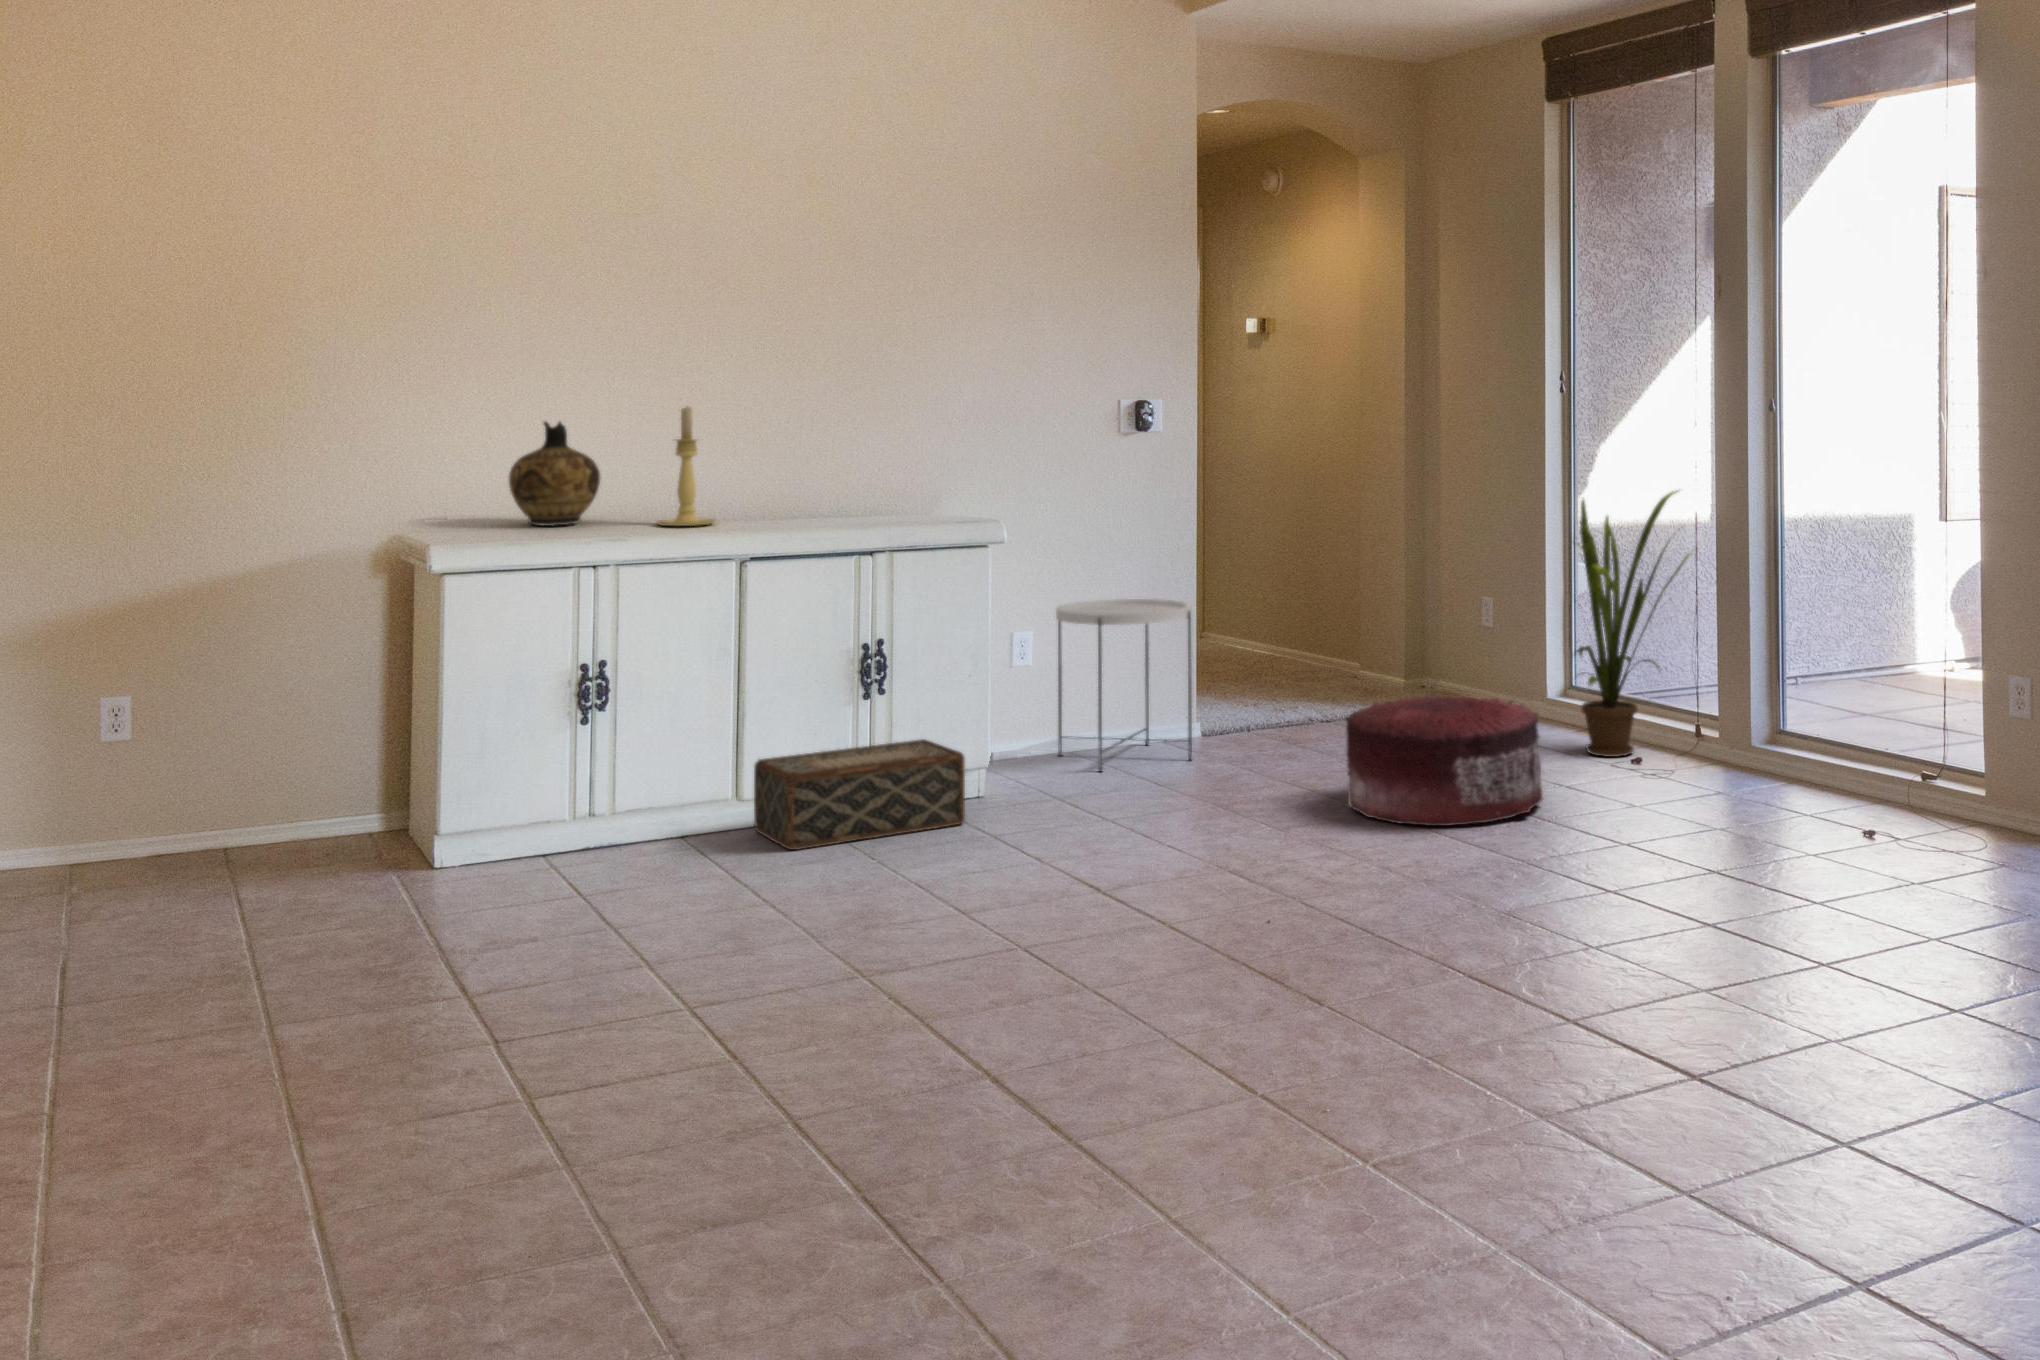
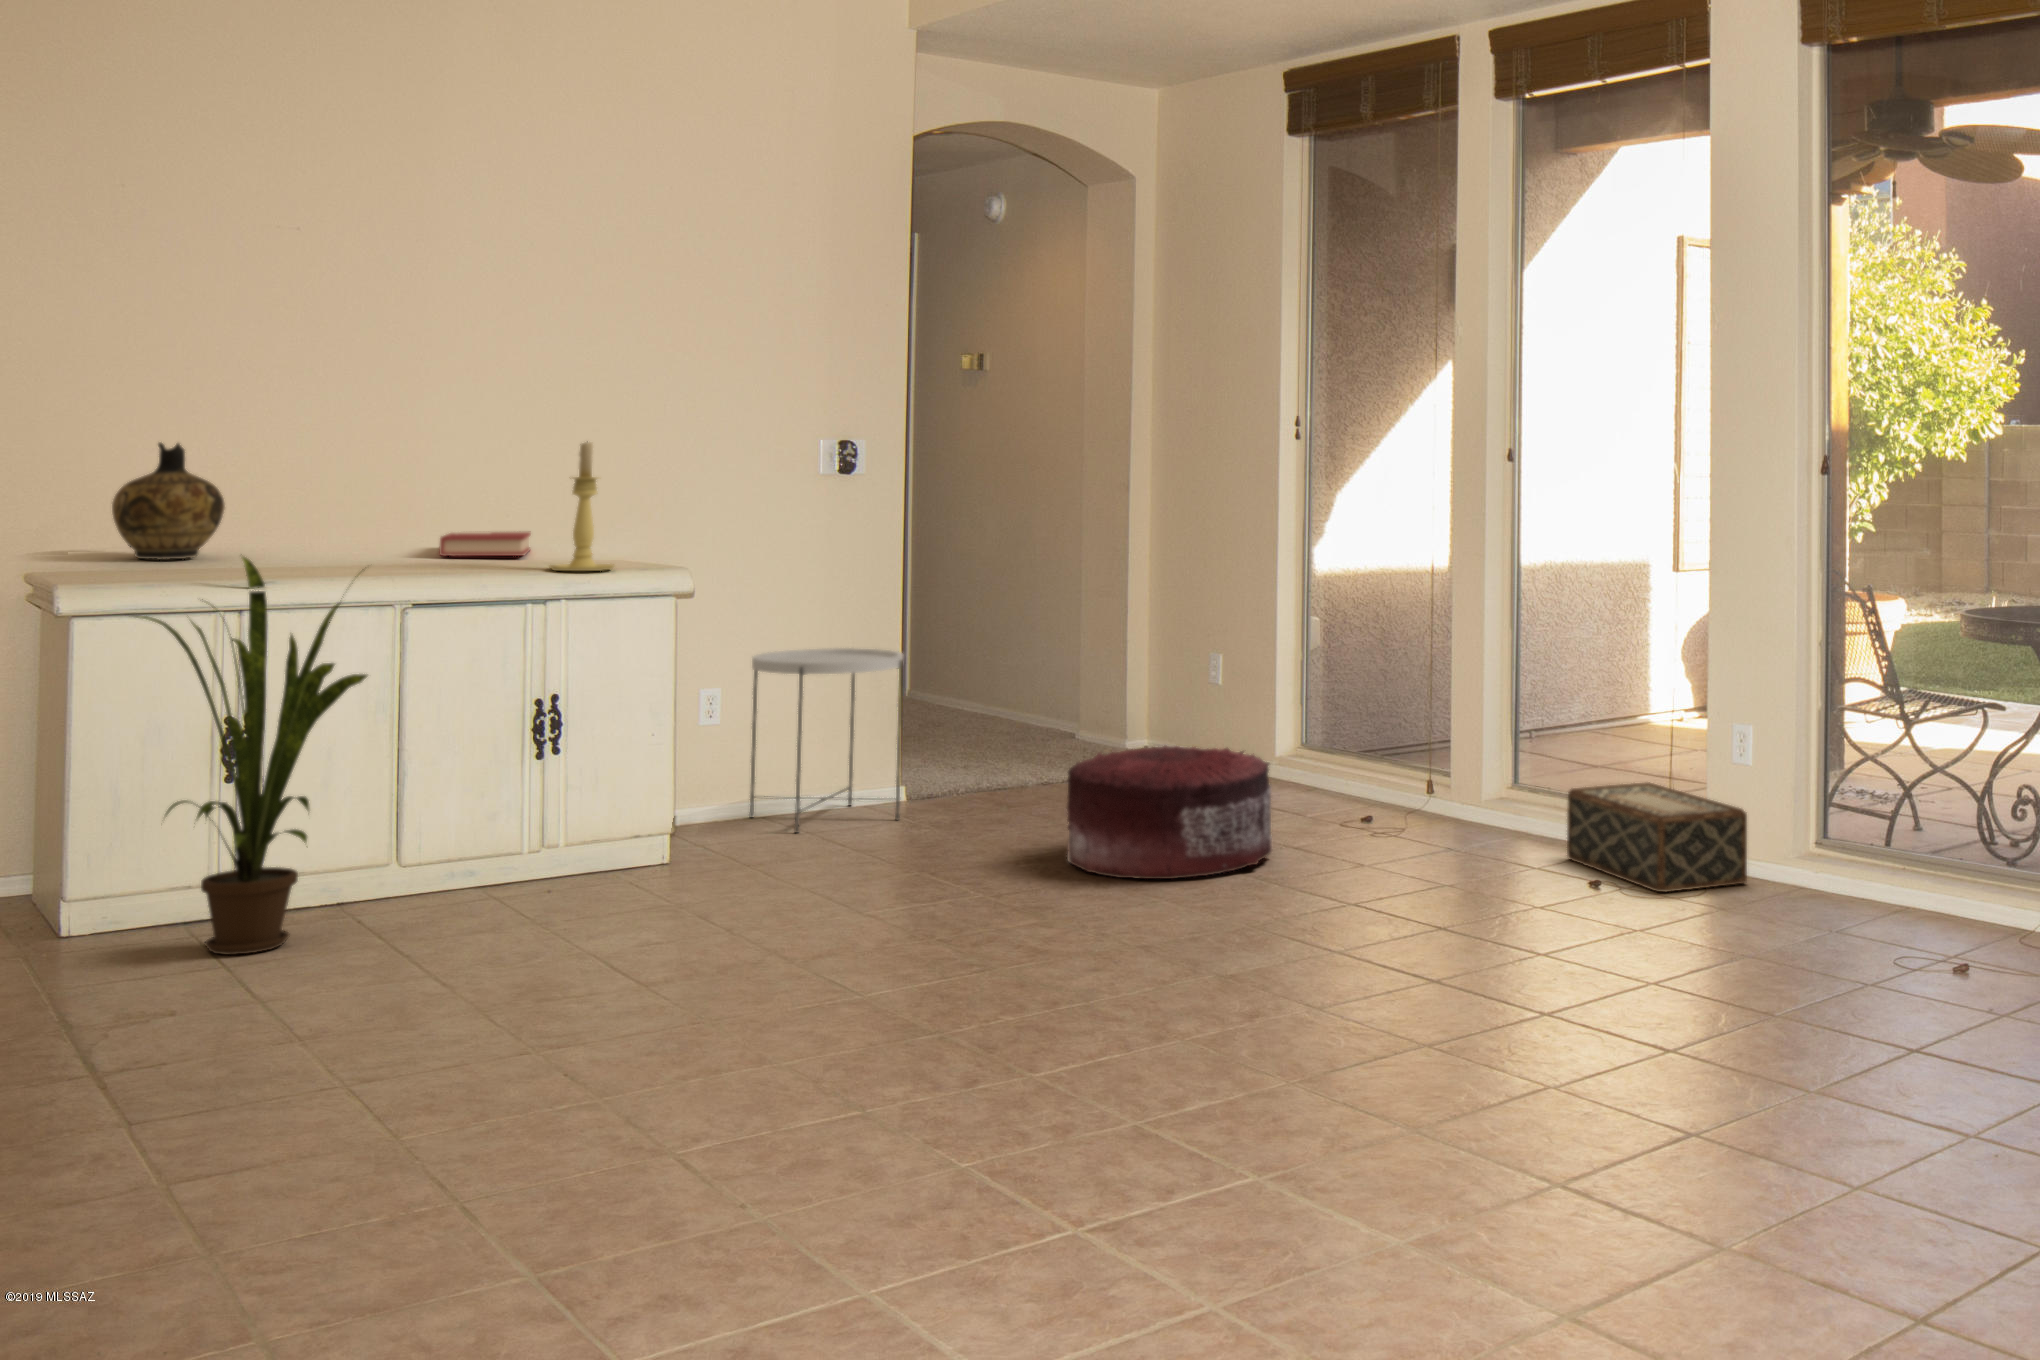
candle holder: present [658,407,715,526] -> present [550,442,614,571]
house plant: present [1575,491,1690,757] -> present [135,556,367,955]
hardback book: none [781,495,860,519] -> present [439,532,531,556]
woven basket: present [754,739,965,850] -> present [1567,782,1747,892]

